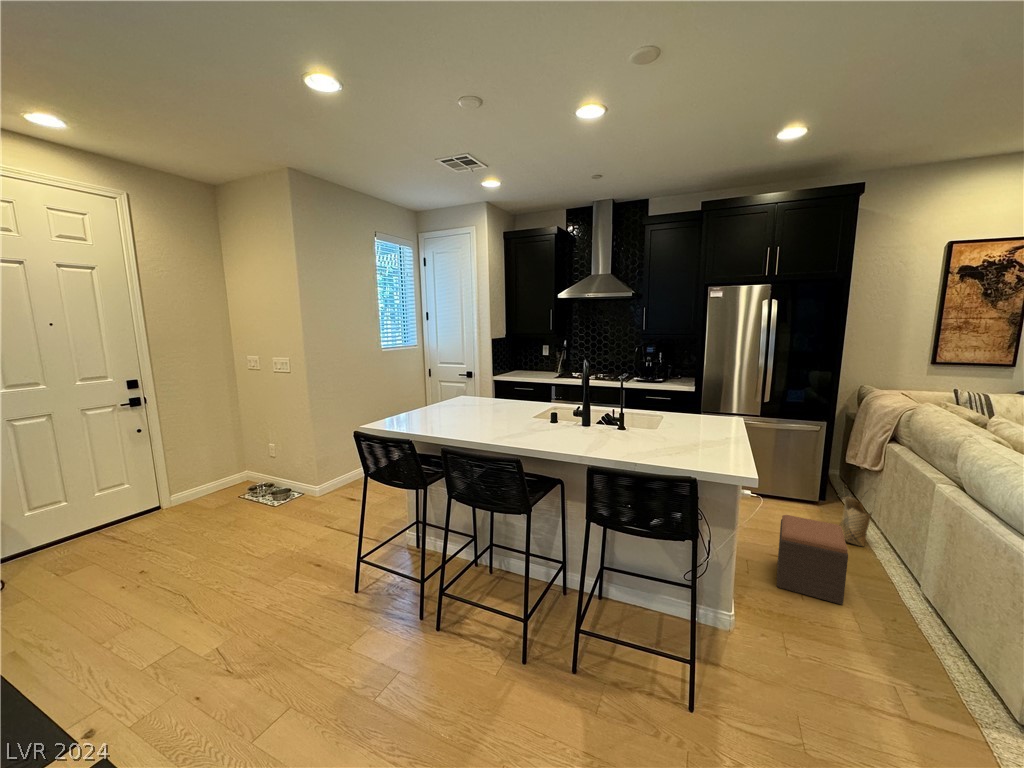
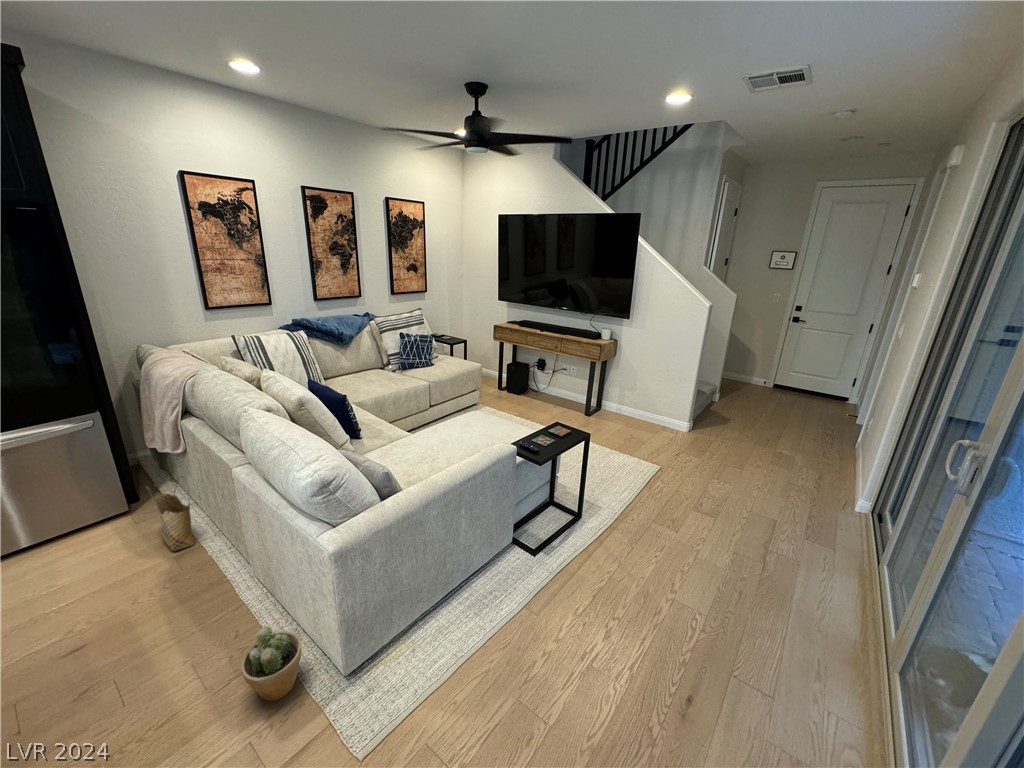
footstool: present [777,515,848,605] -> none [53,563,181,713]
potted plant: none [898,614,966,689] -> present [241,626,301,701]

